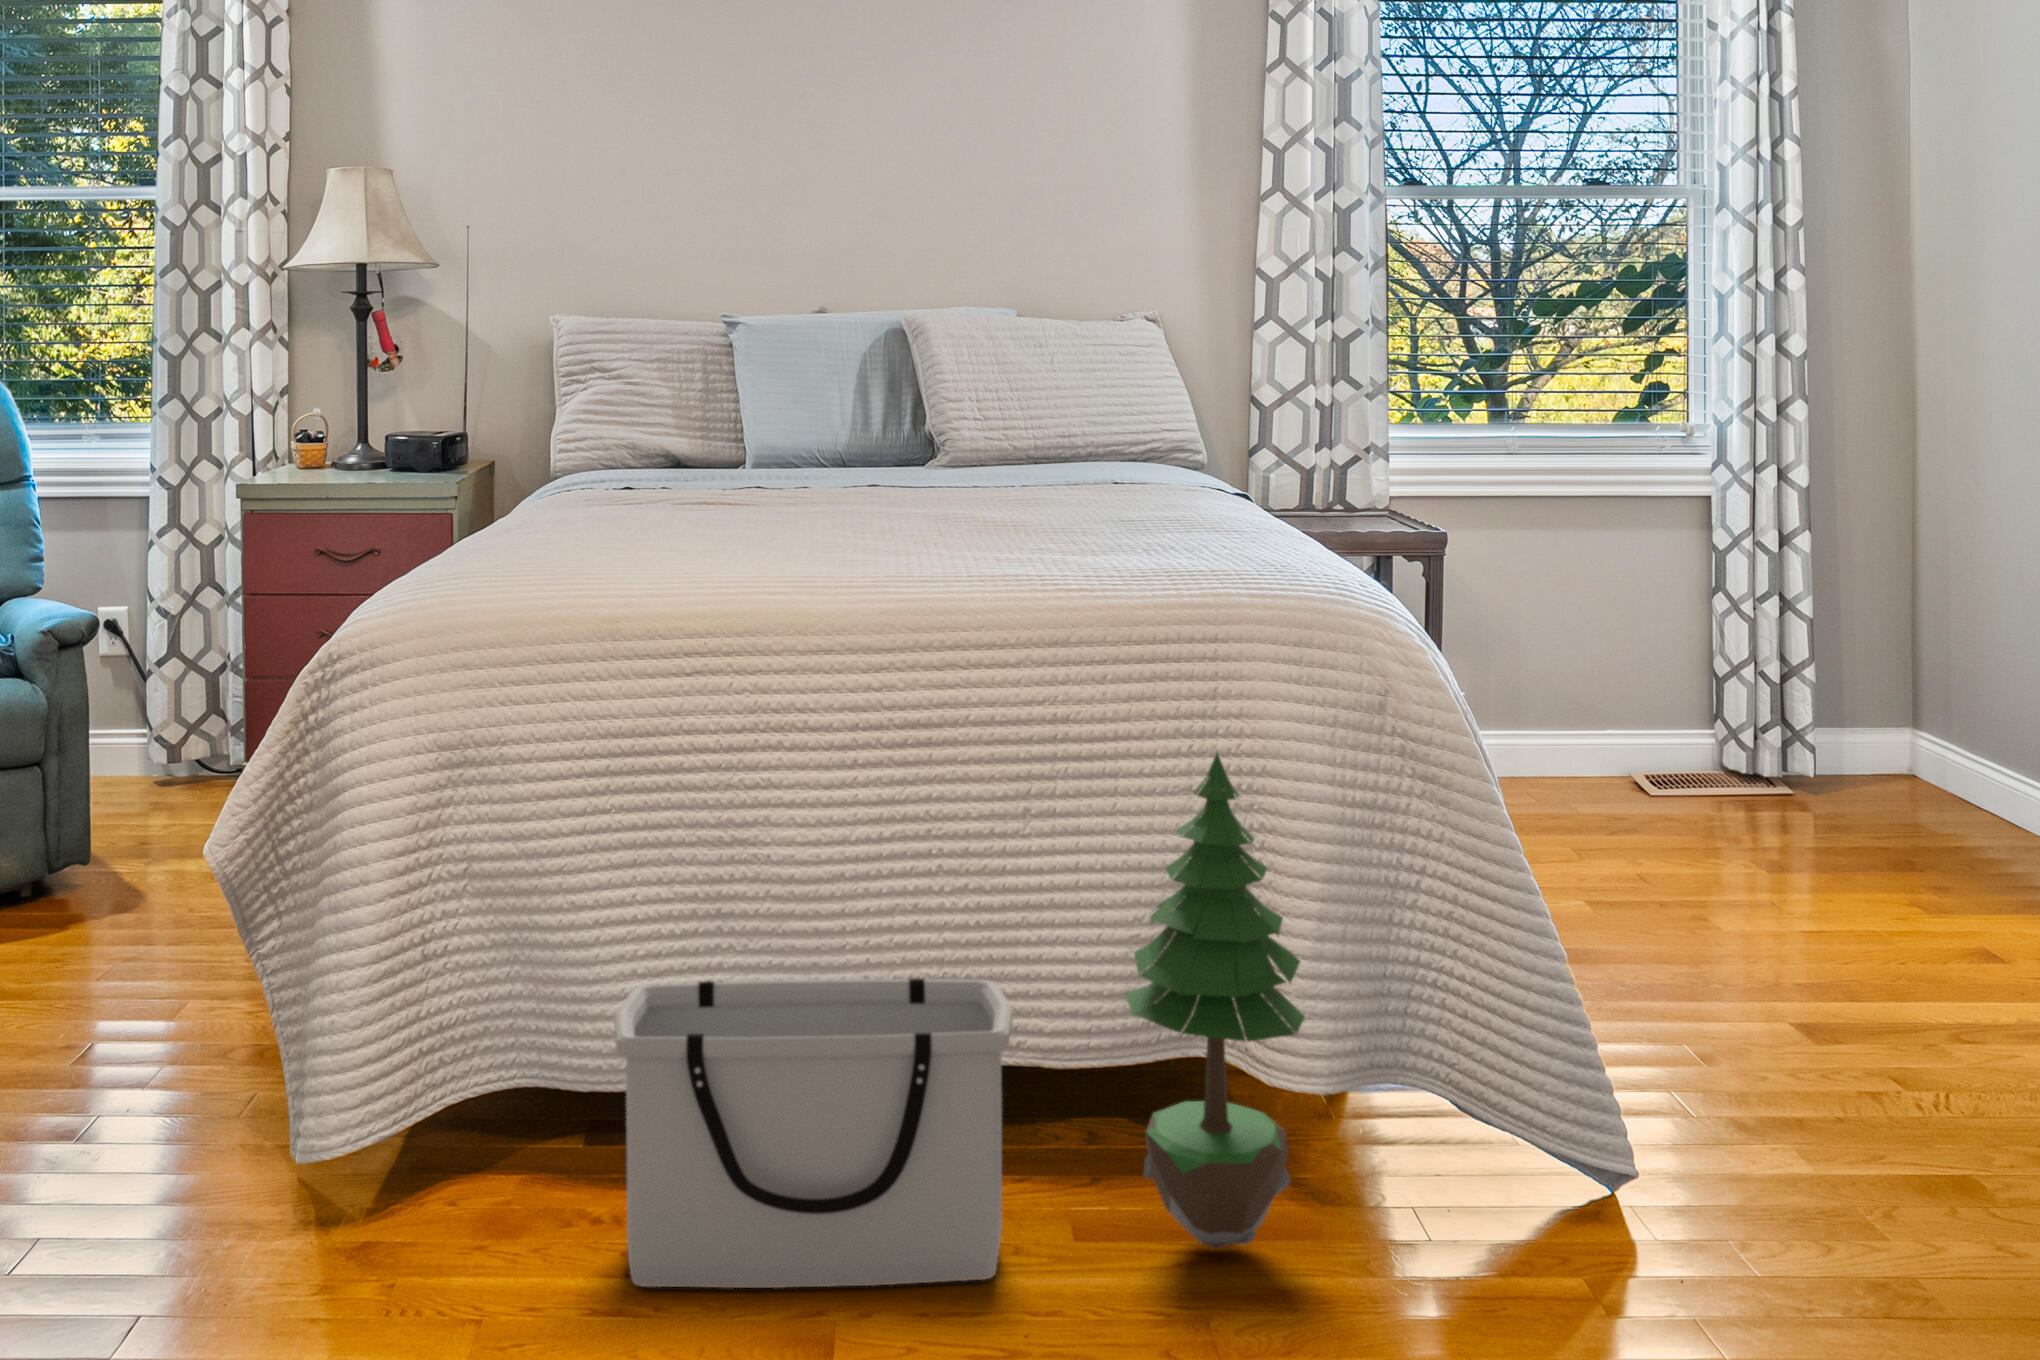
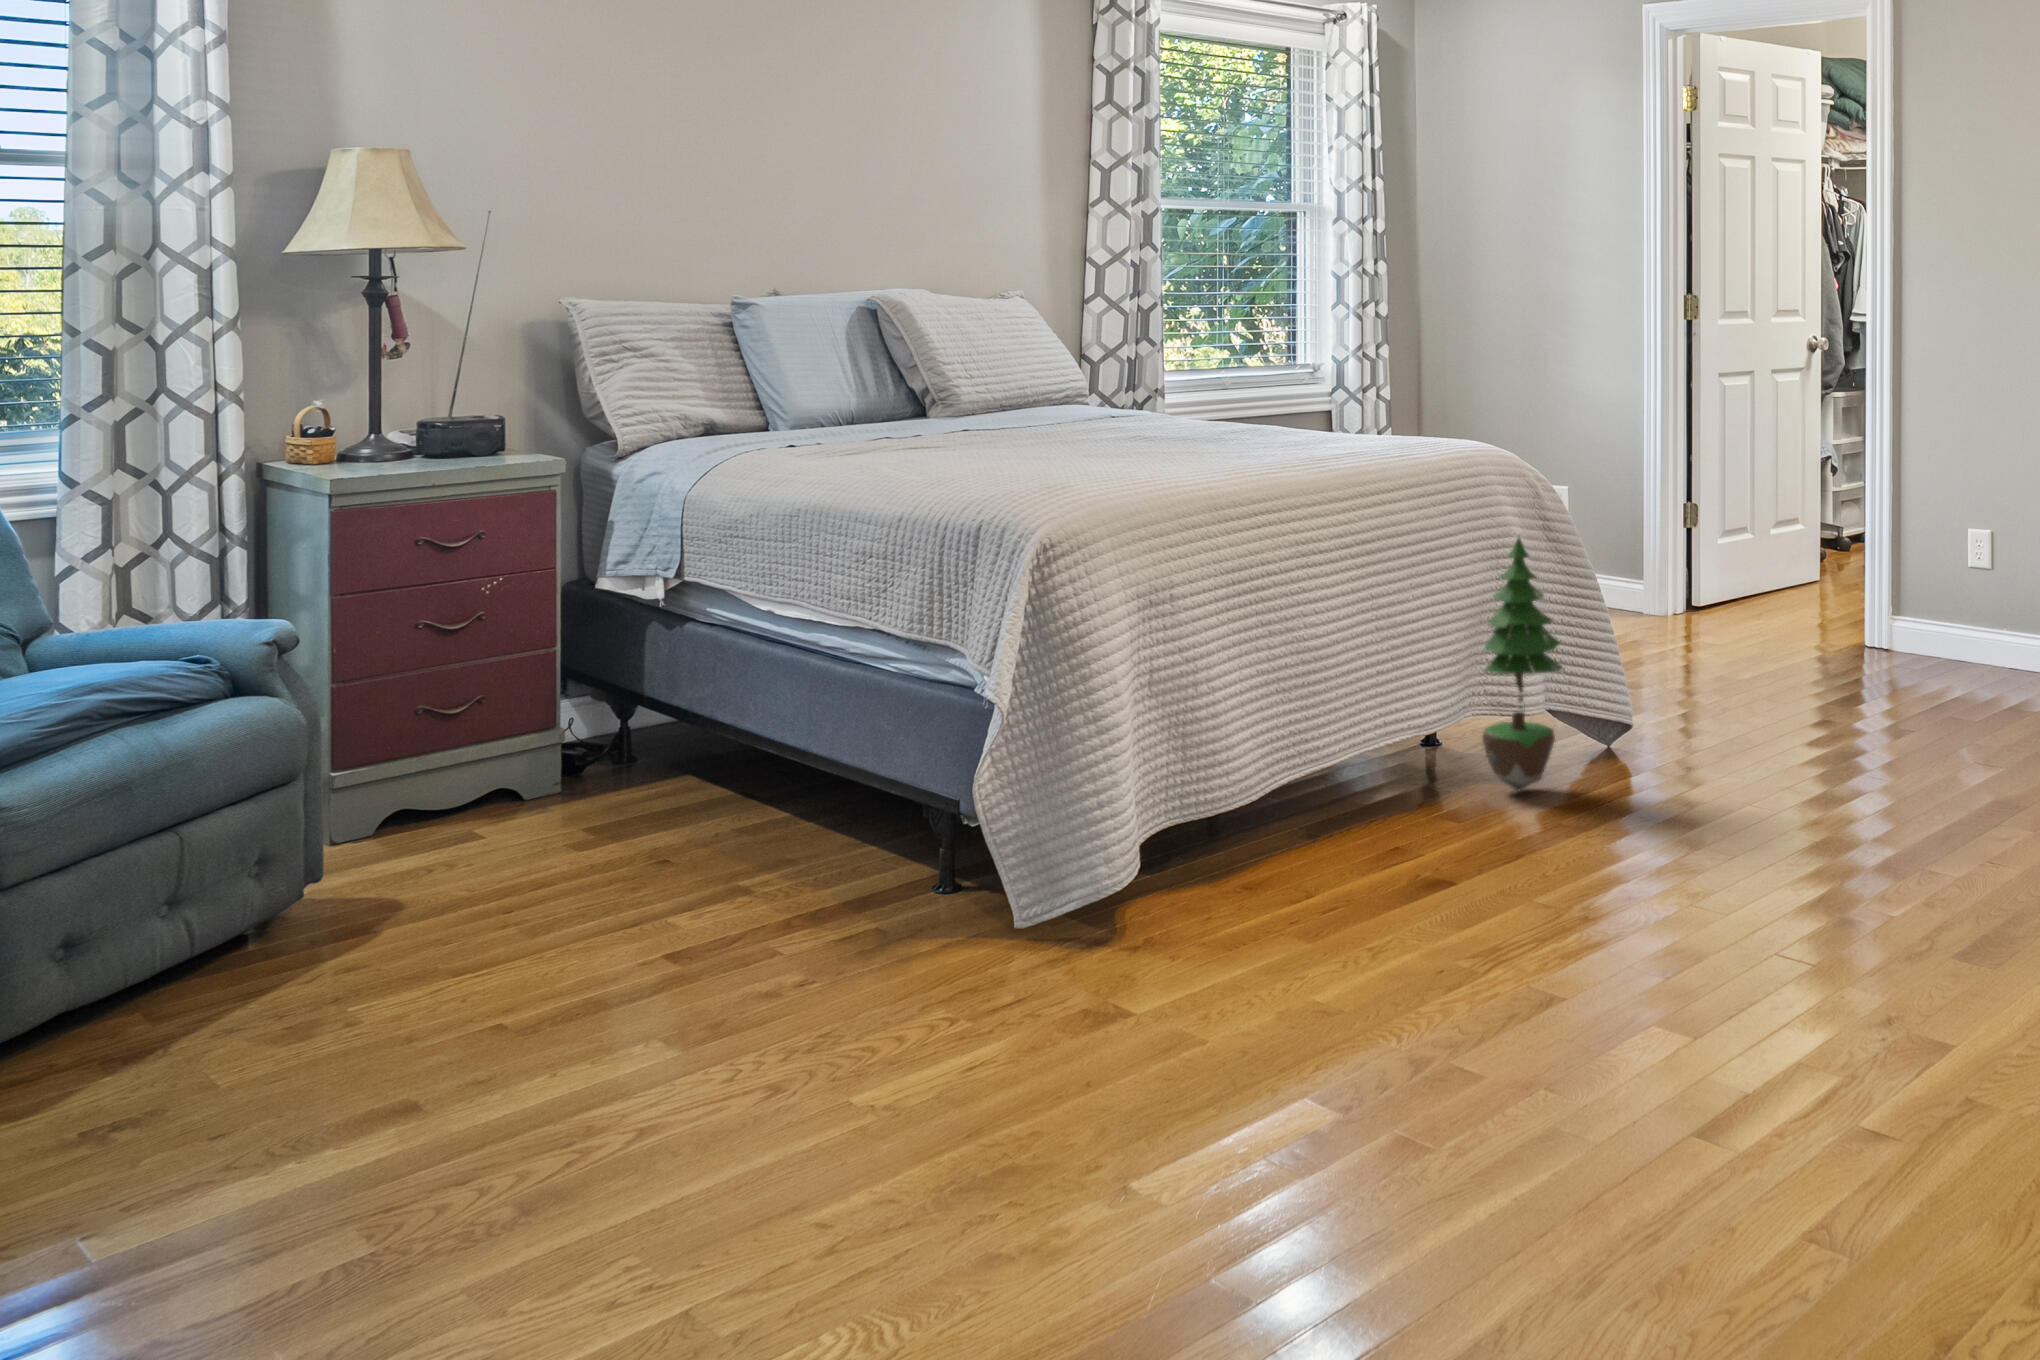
storage bin: present [614,979,1013,1288] -> none [1278,679,1475,868]

